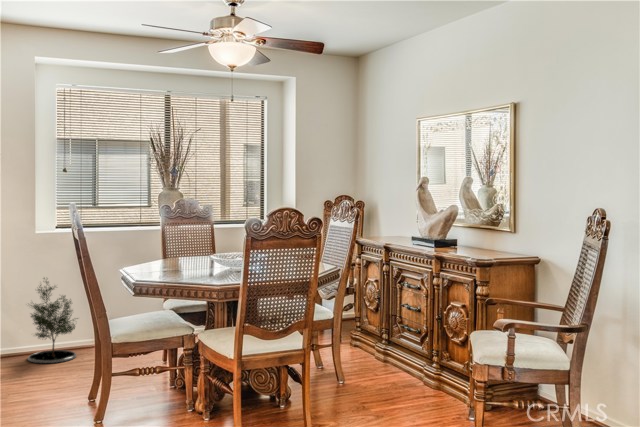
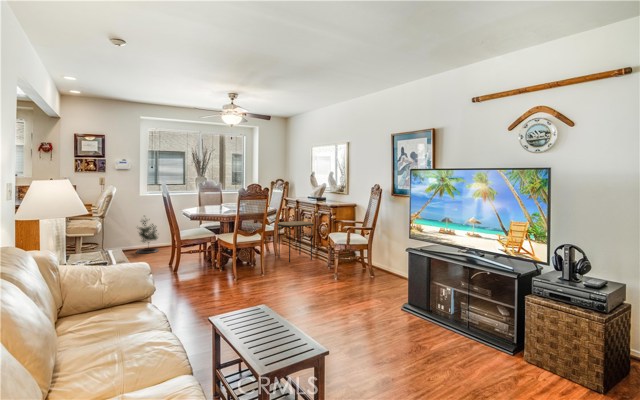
side table: none [341,296,429,400] -> present [277,221,314,262]

